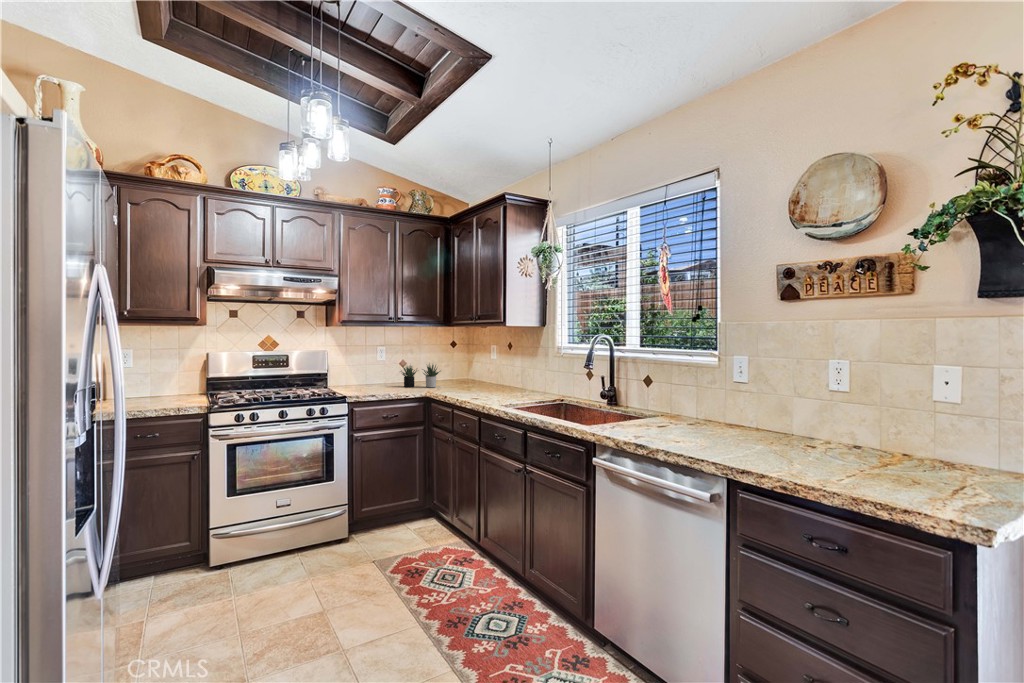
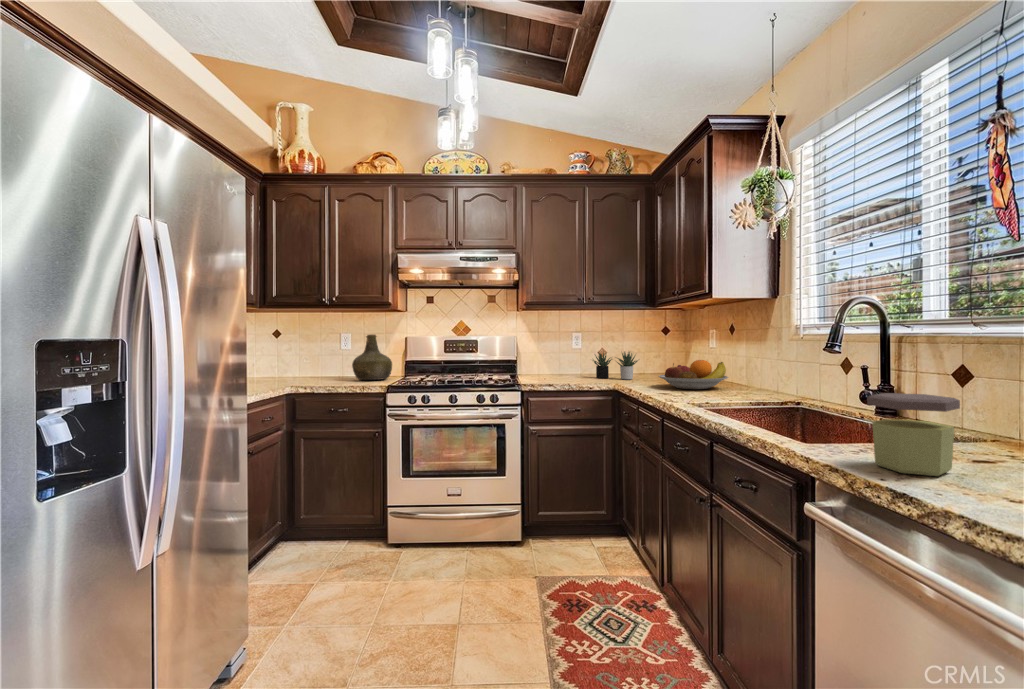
bottle: none [145,351,195,400] -> present [352,334,392,380]
fruit bowl: none [463,371,513,394] -> present [658,360,728,389]
jar: none [620,396,656,436] -> present [867,393,960,476]

